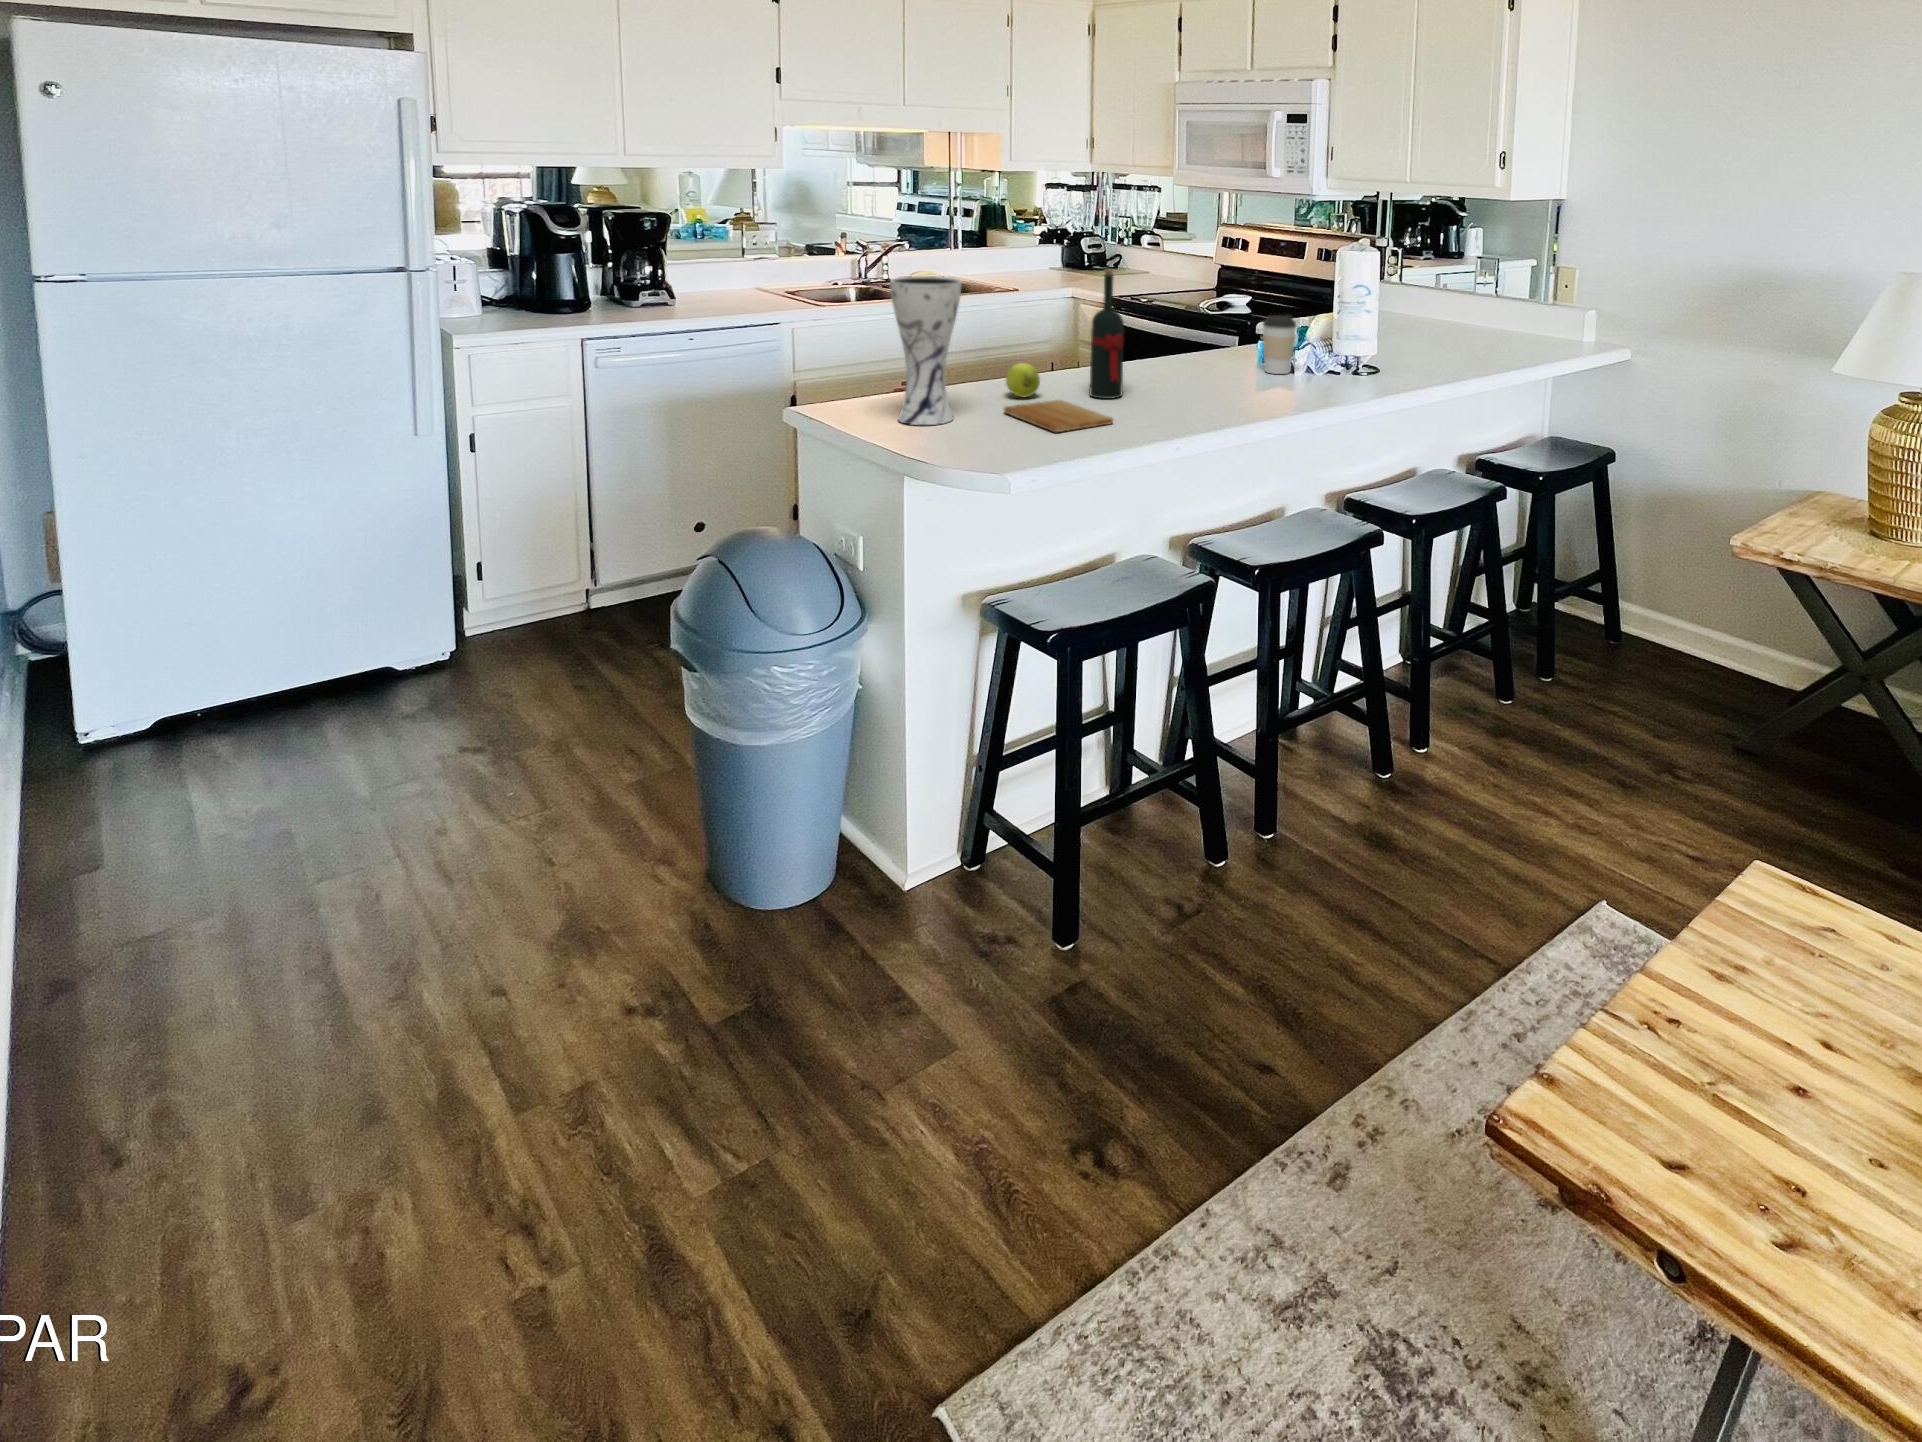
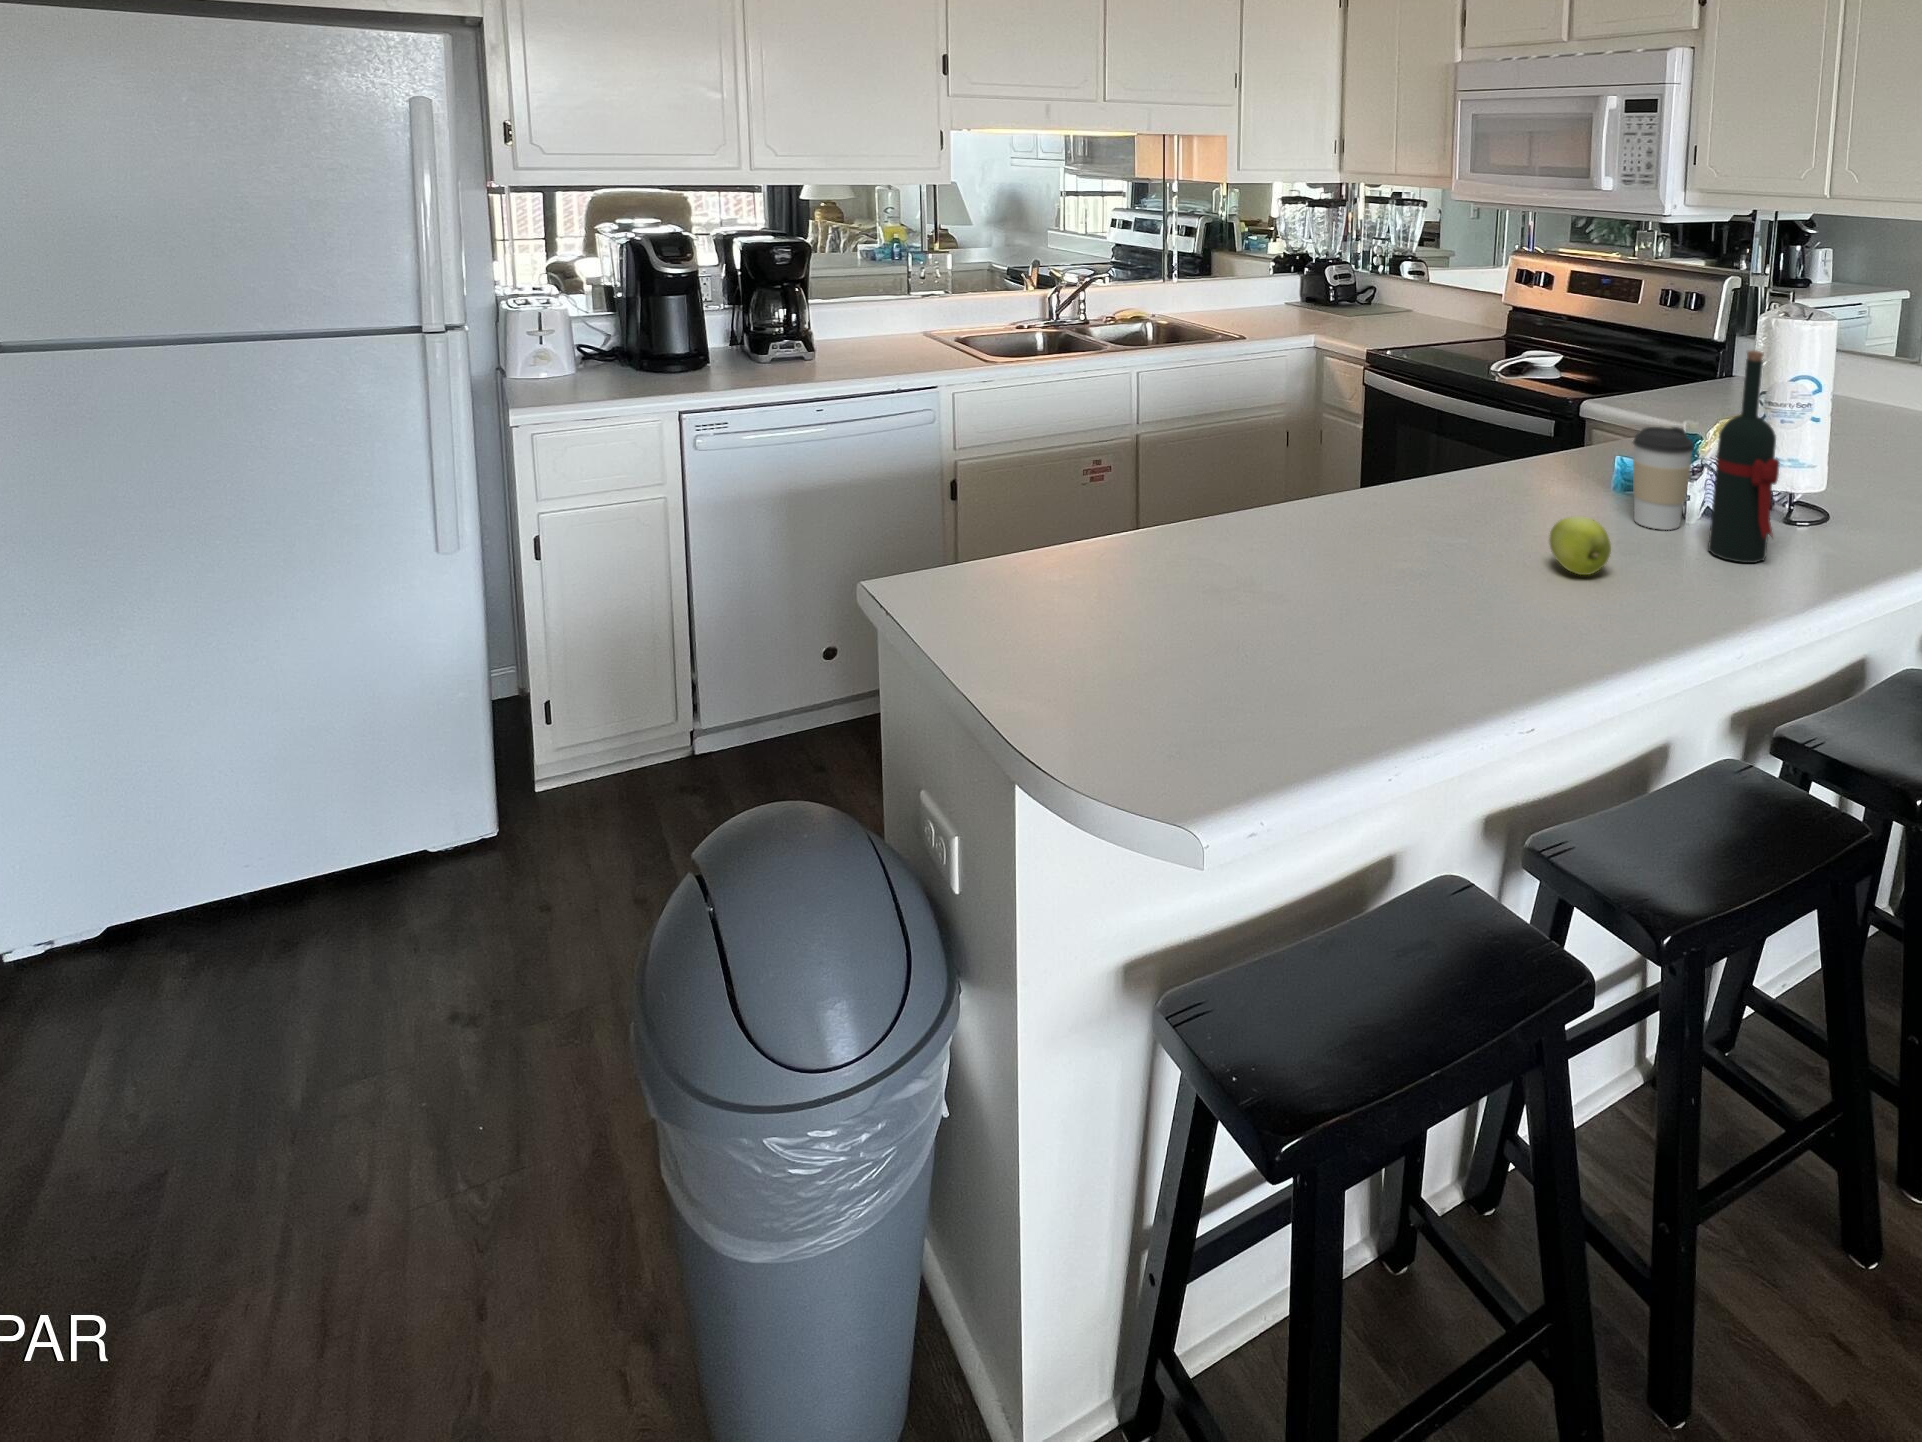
wine bottle: present [1090,269,1124,399] -> present [1708,350,1780,563]
vase: present [890,276,962,425] -> none [993,382,1119,657]
apple: present [1006,363,1040,397] -> present [1549,516,1611,575]
cutting board: present [1004,400,1113,432] -> none [1193,594,1389,695]

